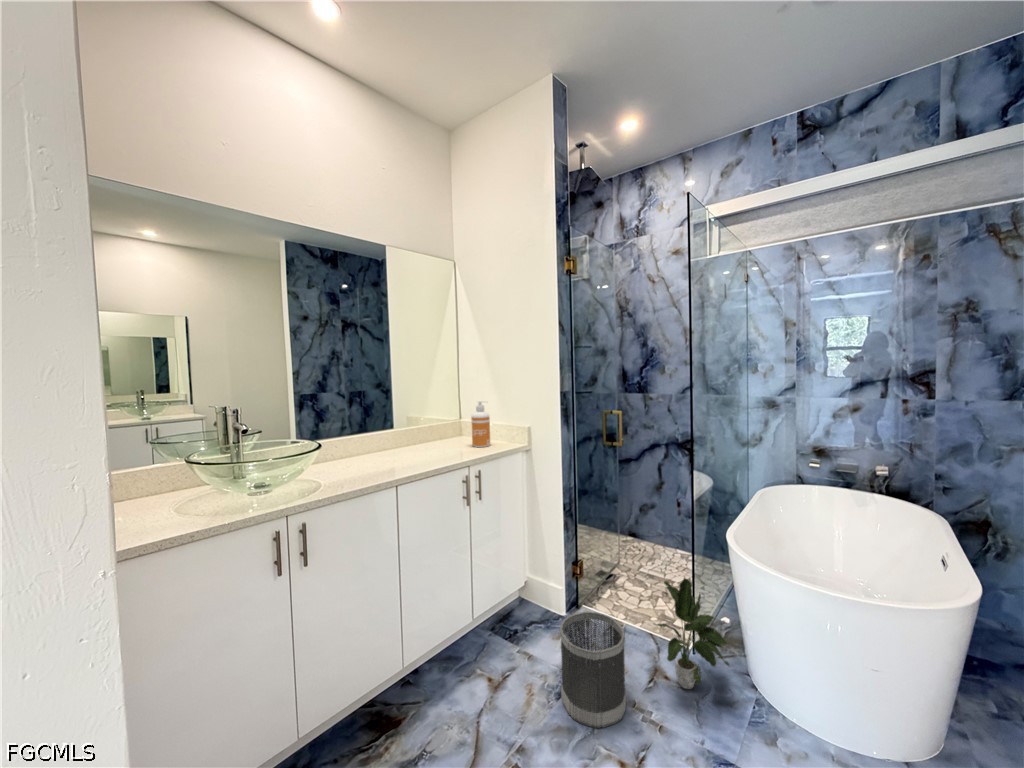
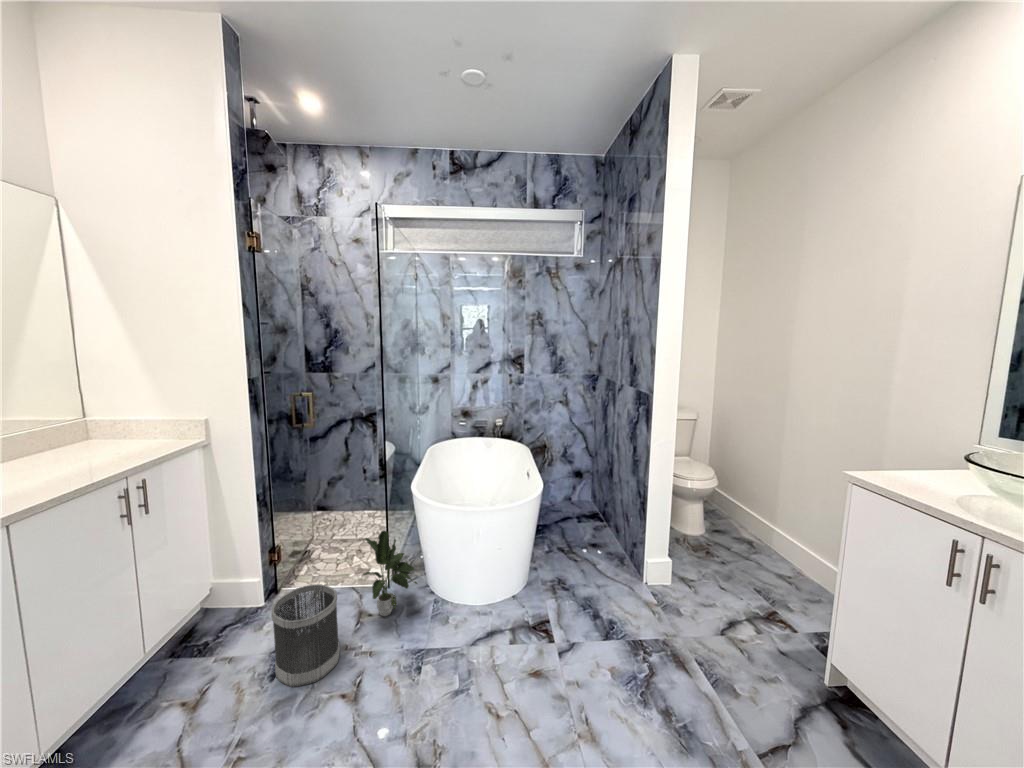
soap dispenser: present [471,401,490,447] -> none [117,394,151,452]

